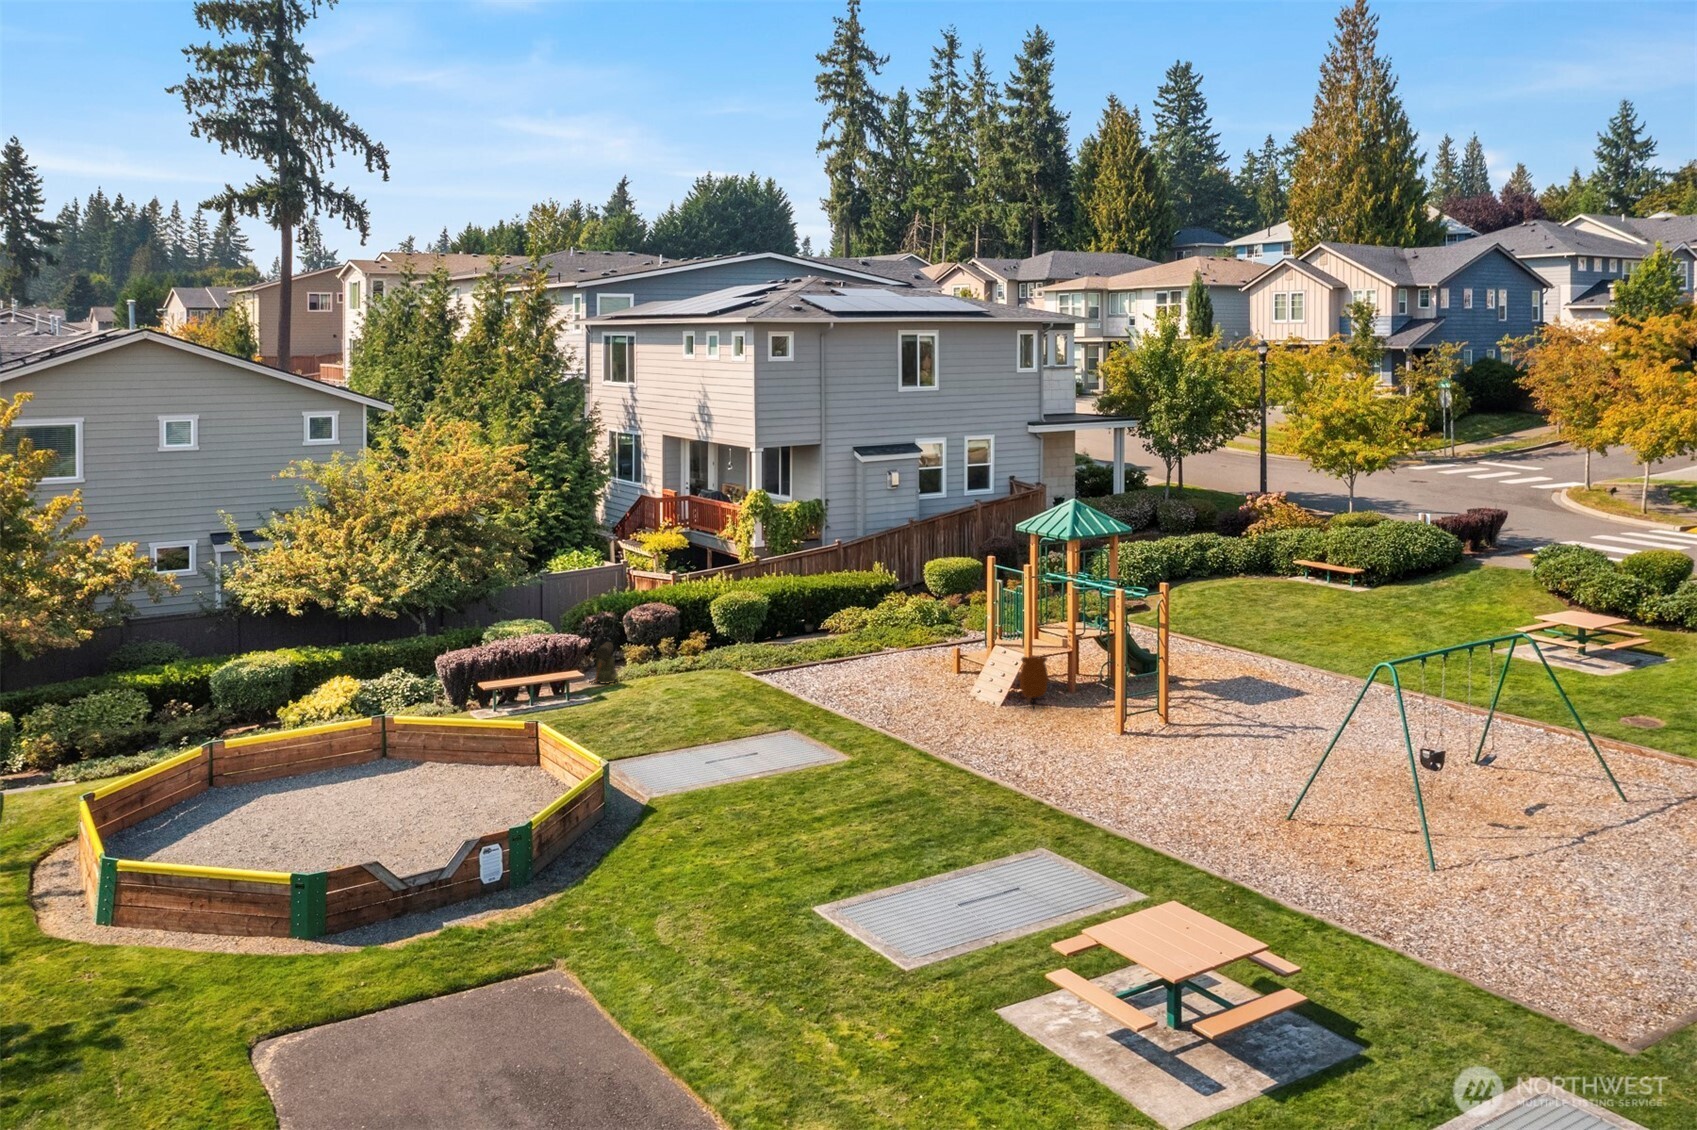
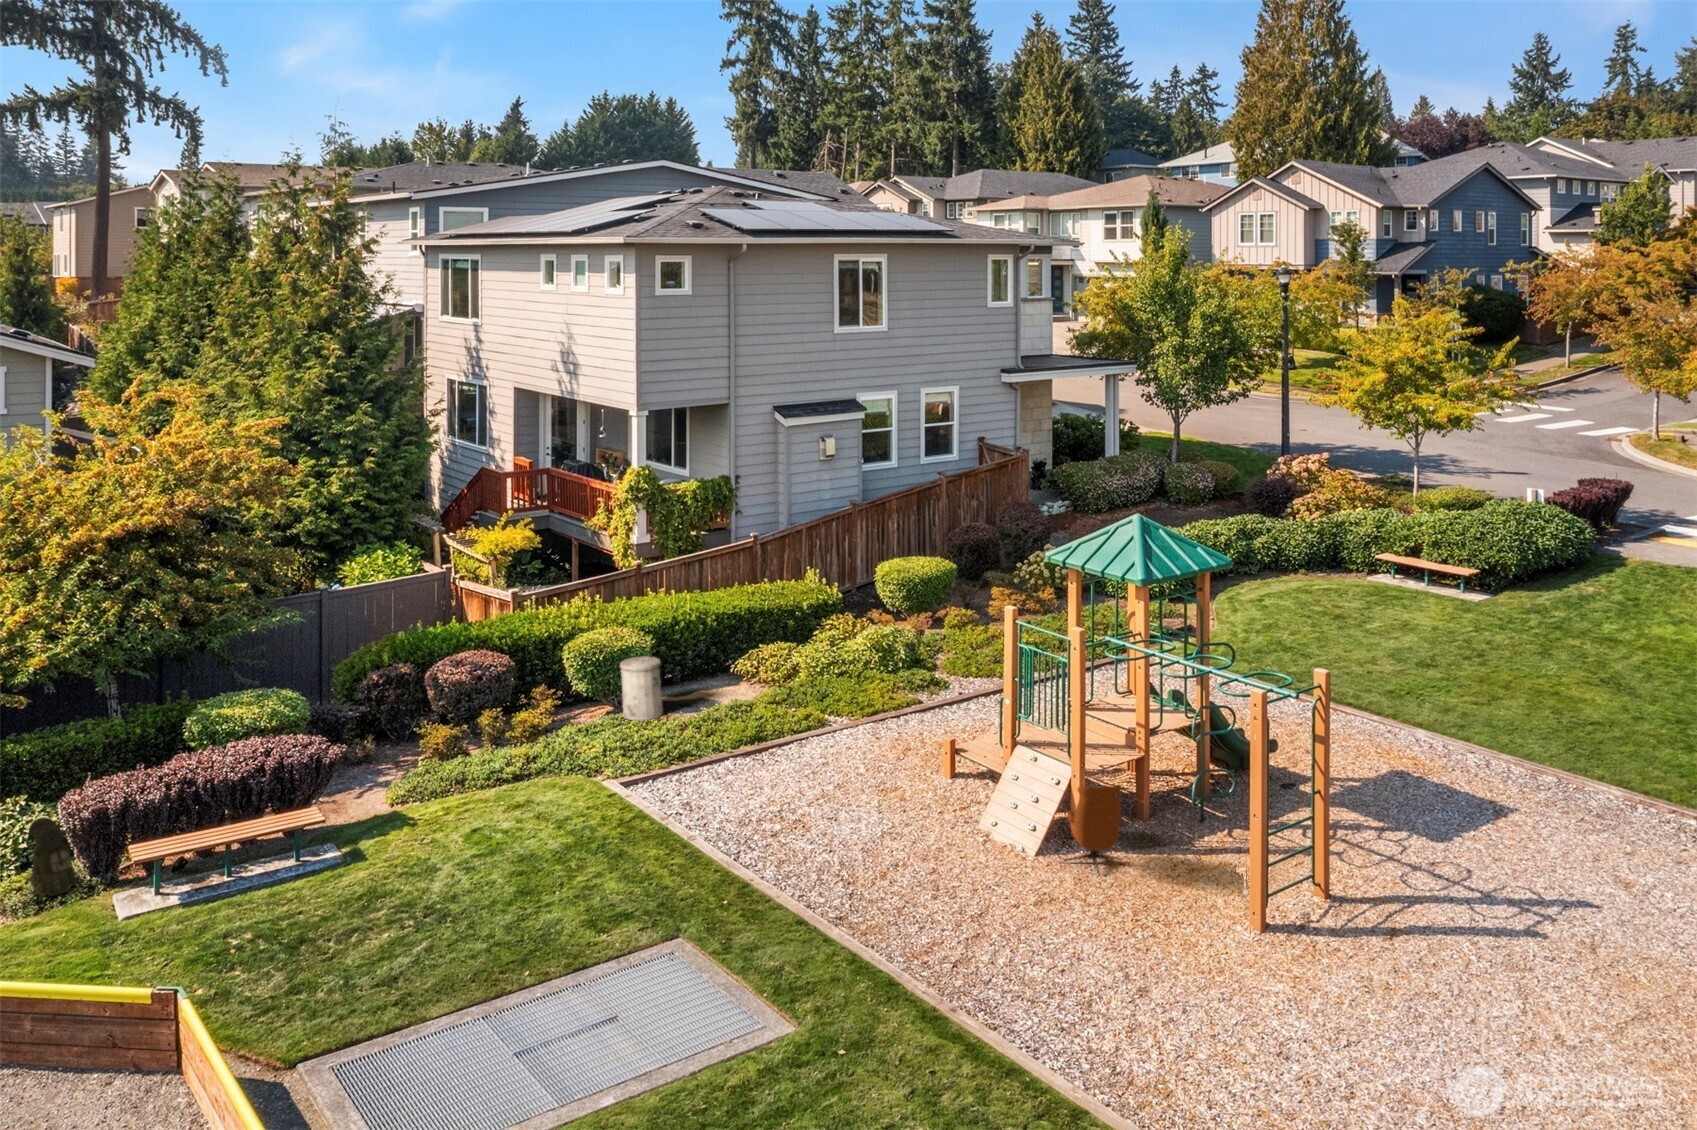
potted plant: present [797,596,819,632] -> none [694,629,730,684]
trash can: none [748,608,776,648] -> present [620,657,663,721]
backpack: present [586,642,618,684] -> present [29,817,93,896]

